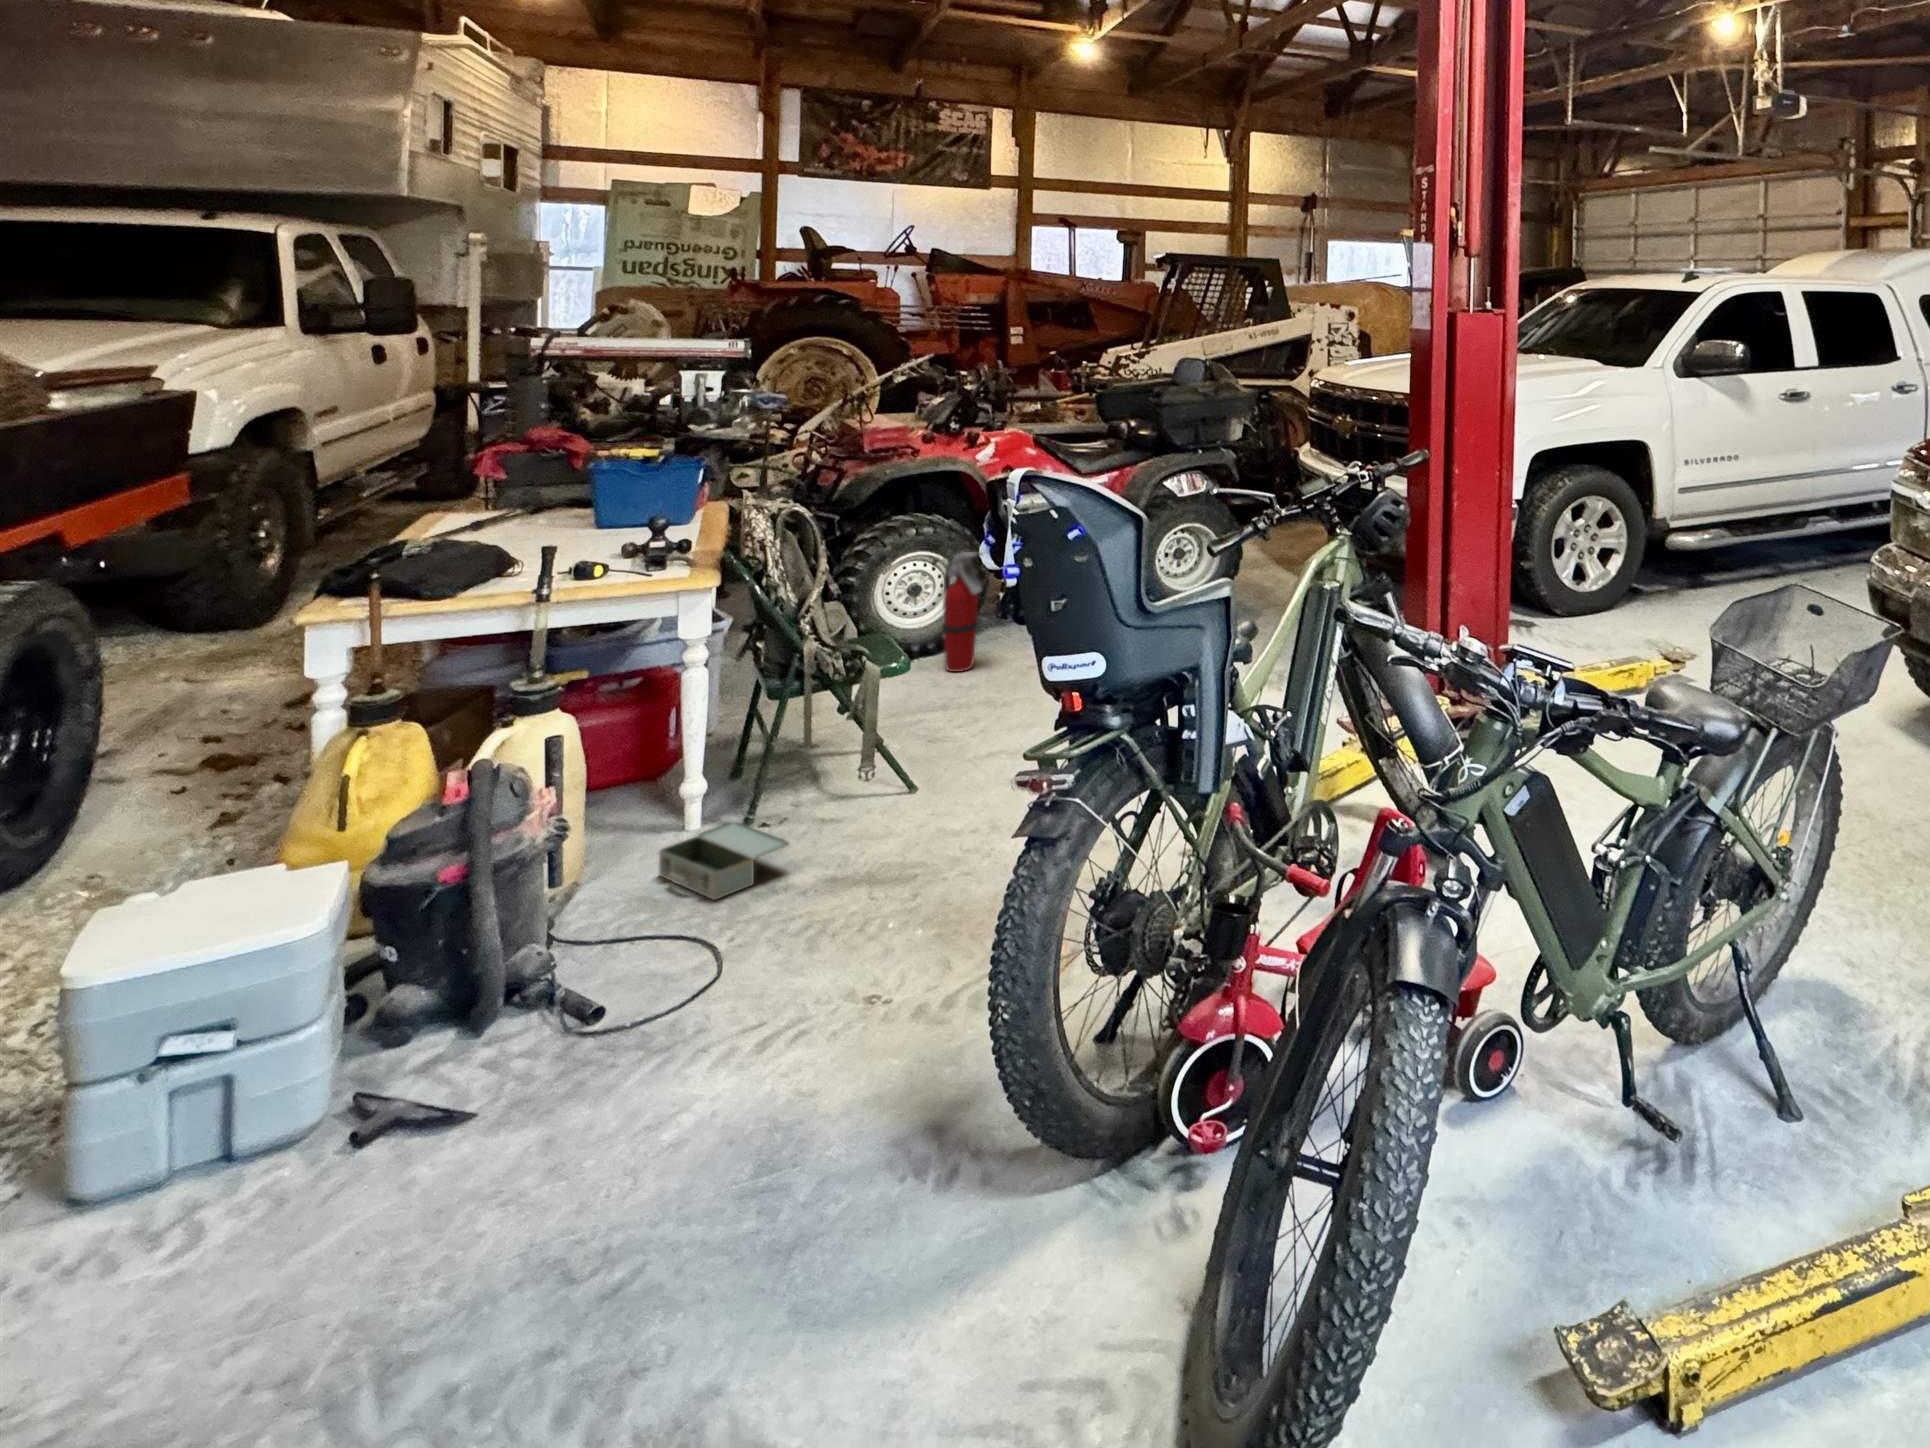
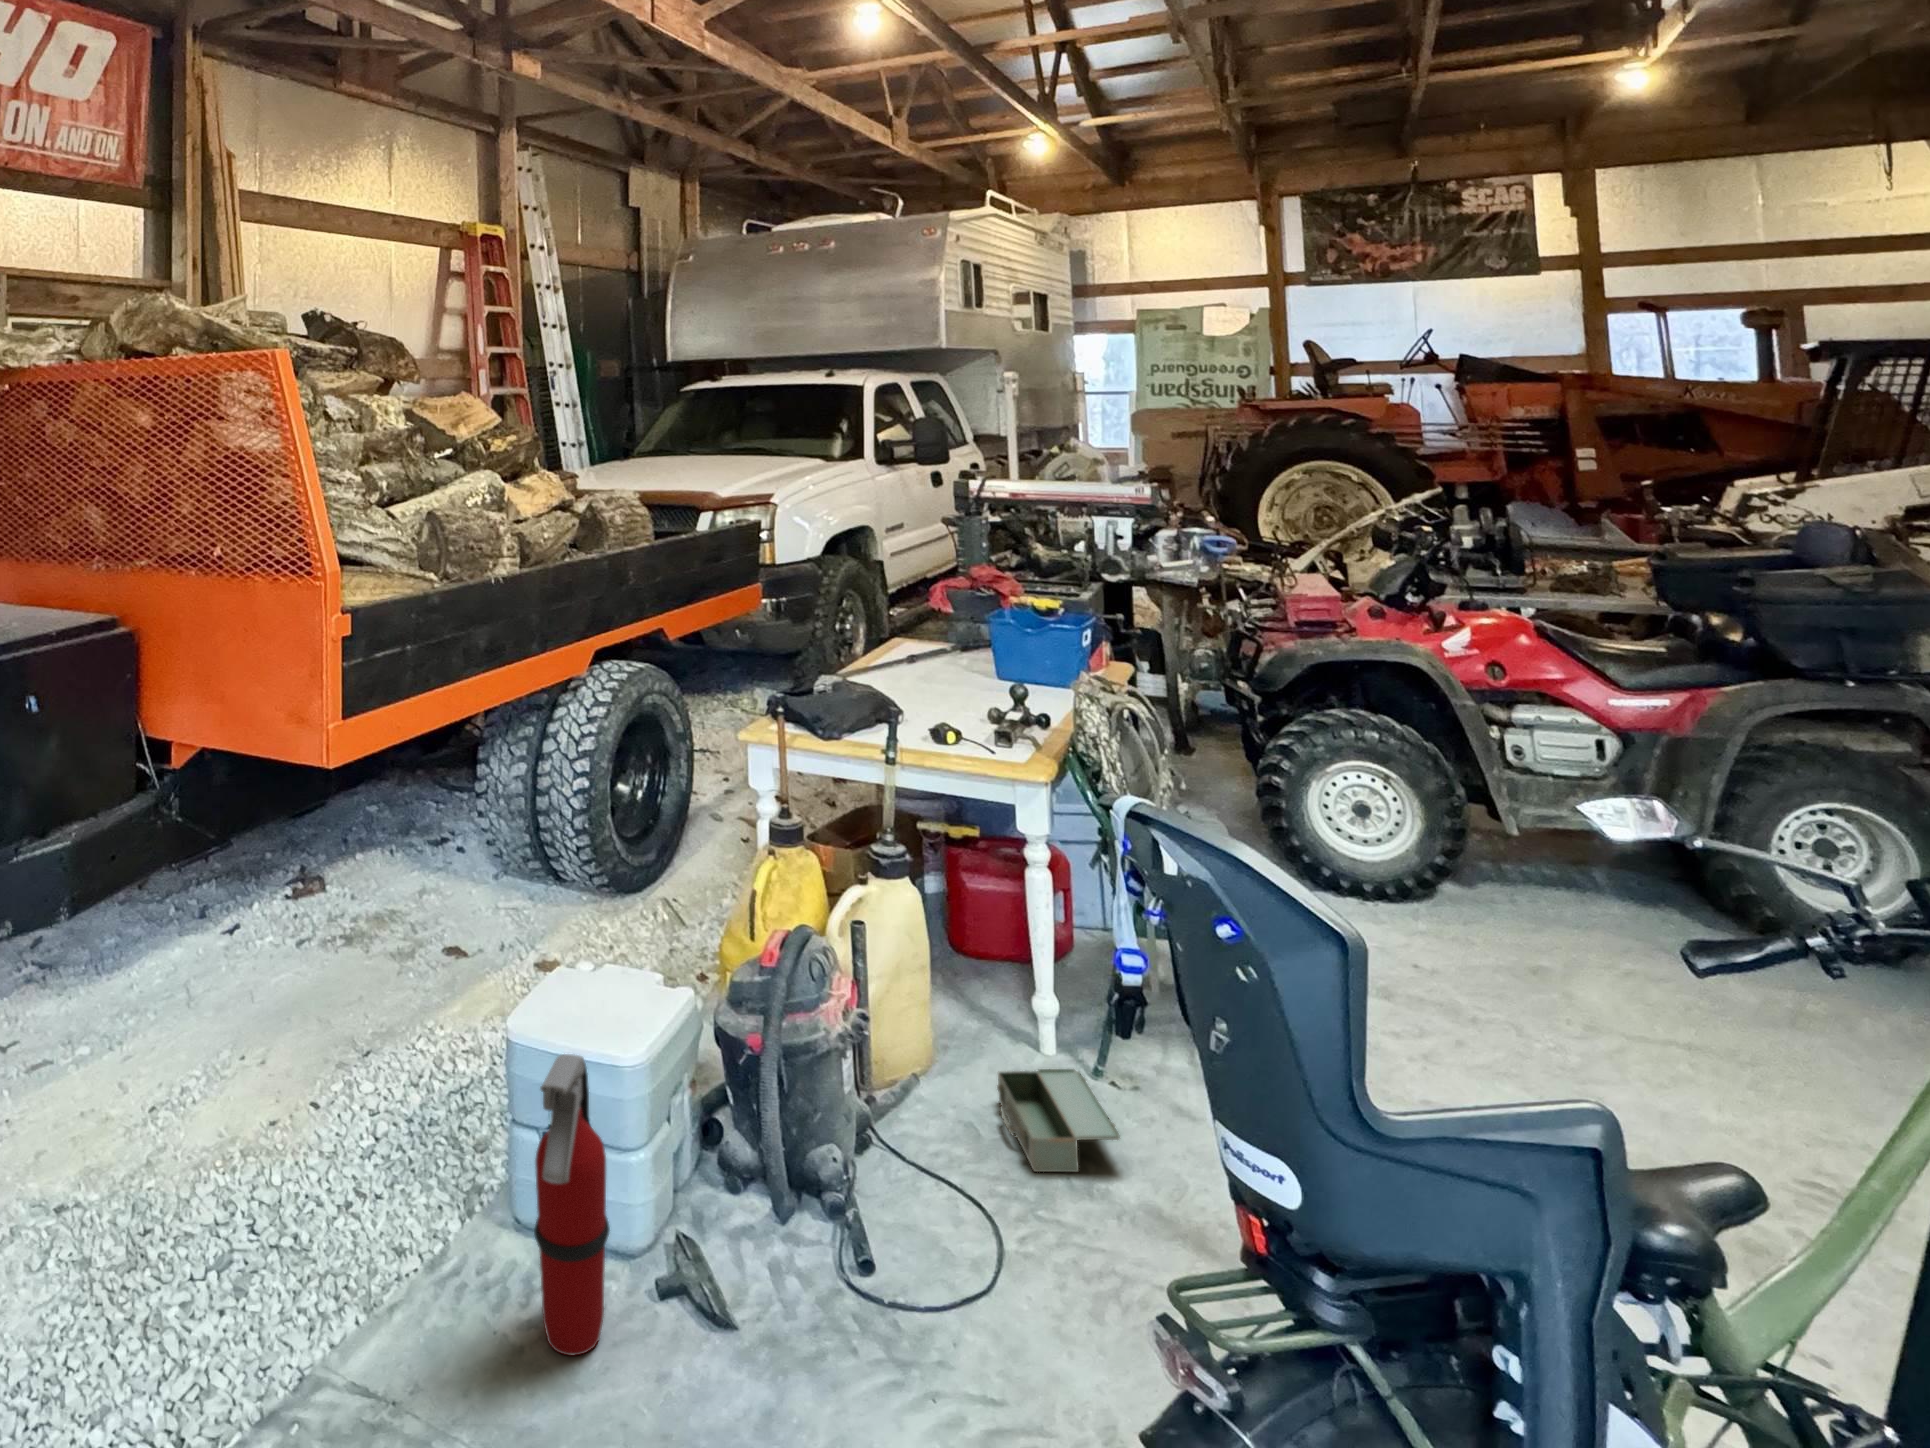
fire extinguisher: present [942,552,982,672] -> present [534,1054,610,1355]

